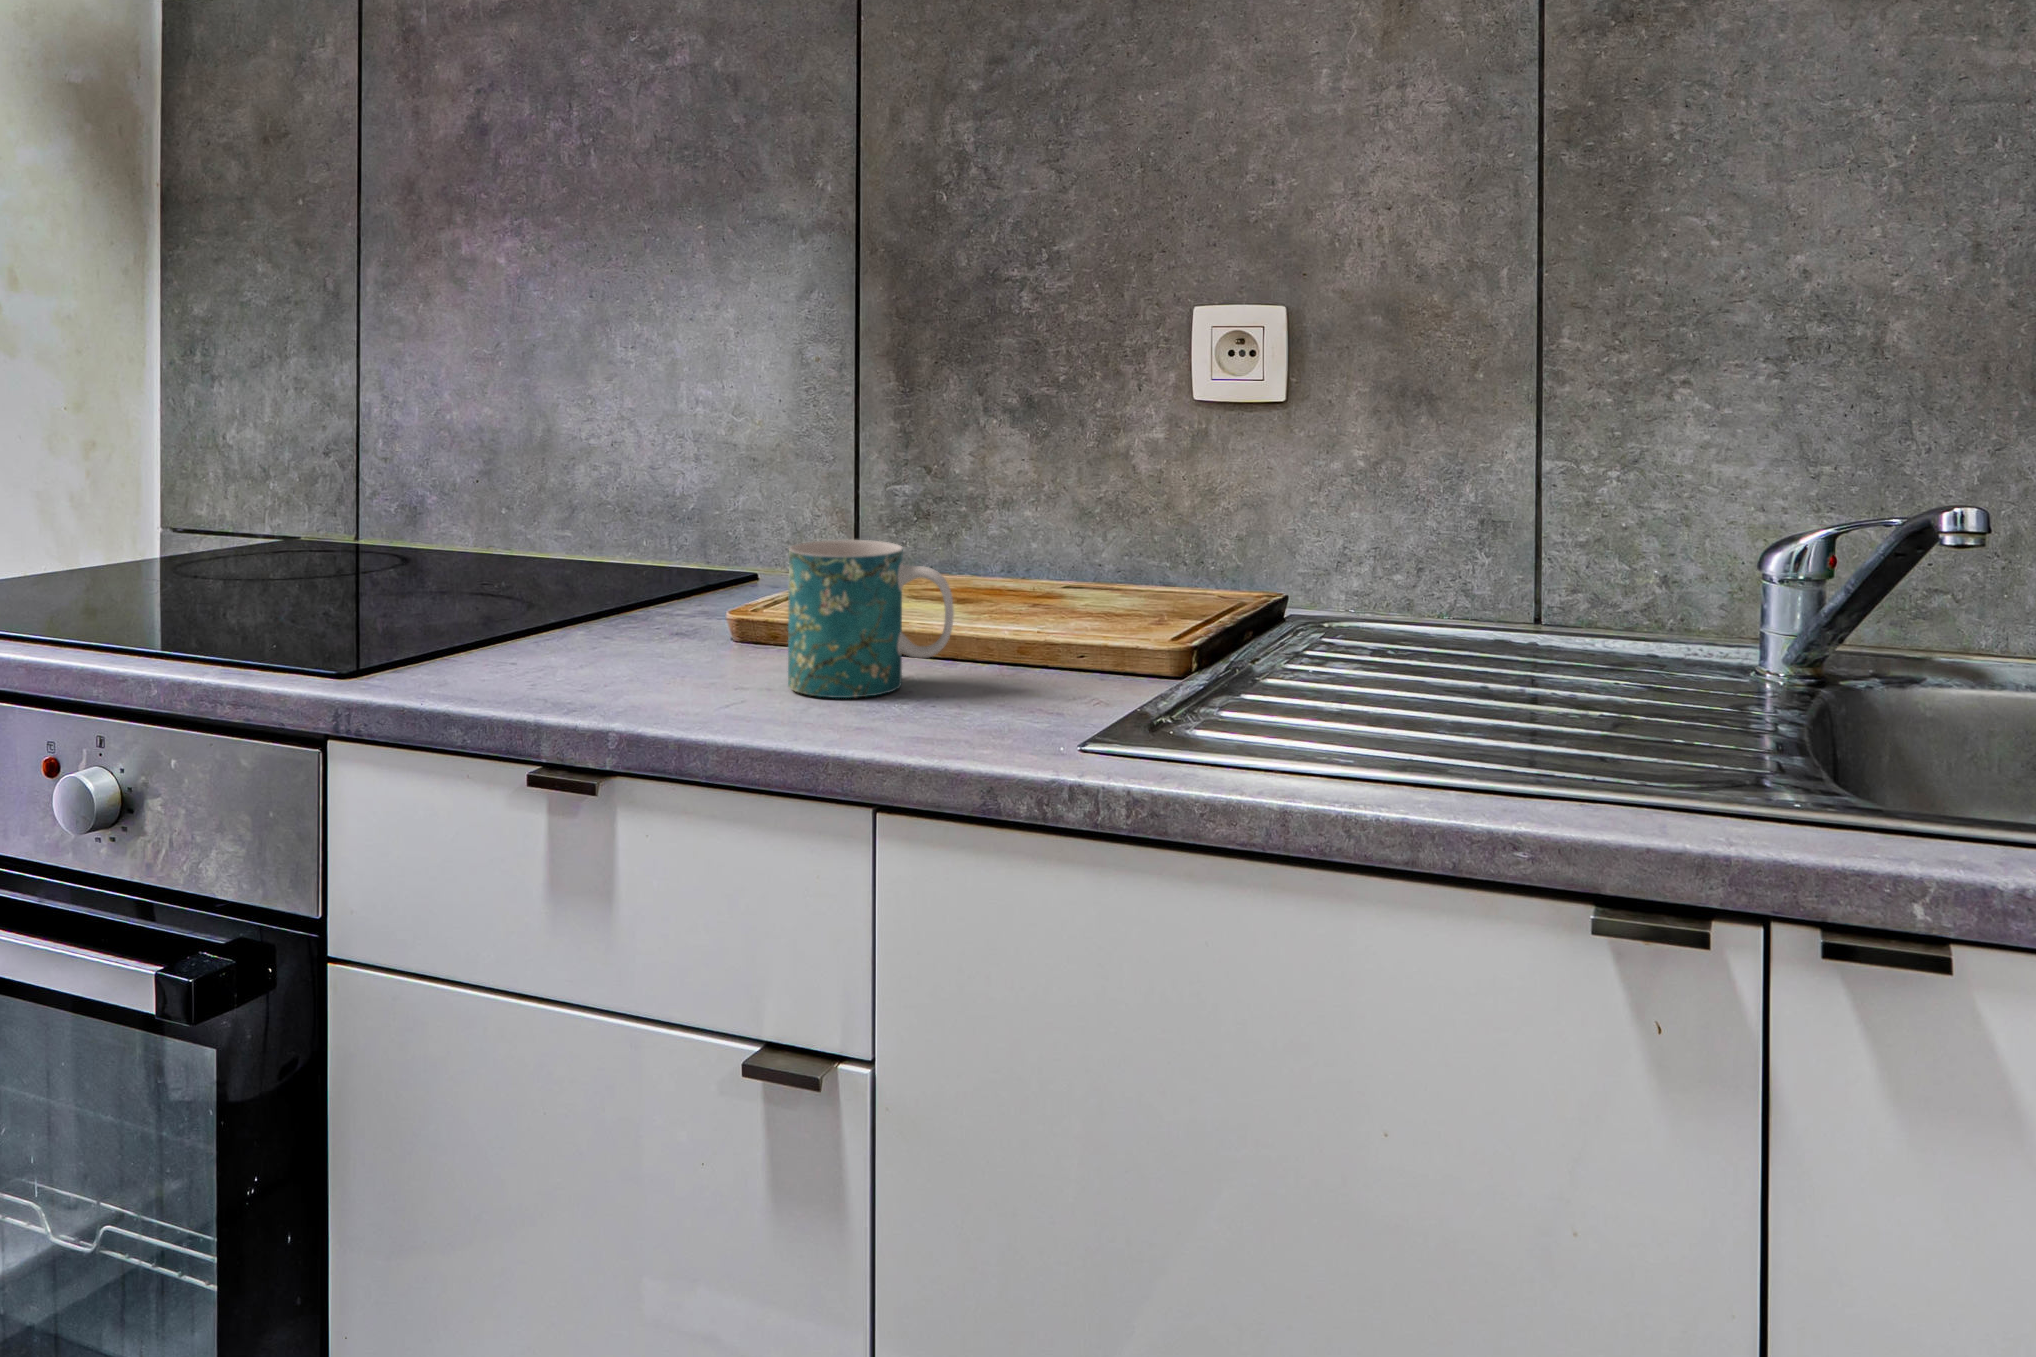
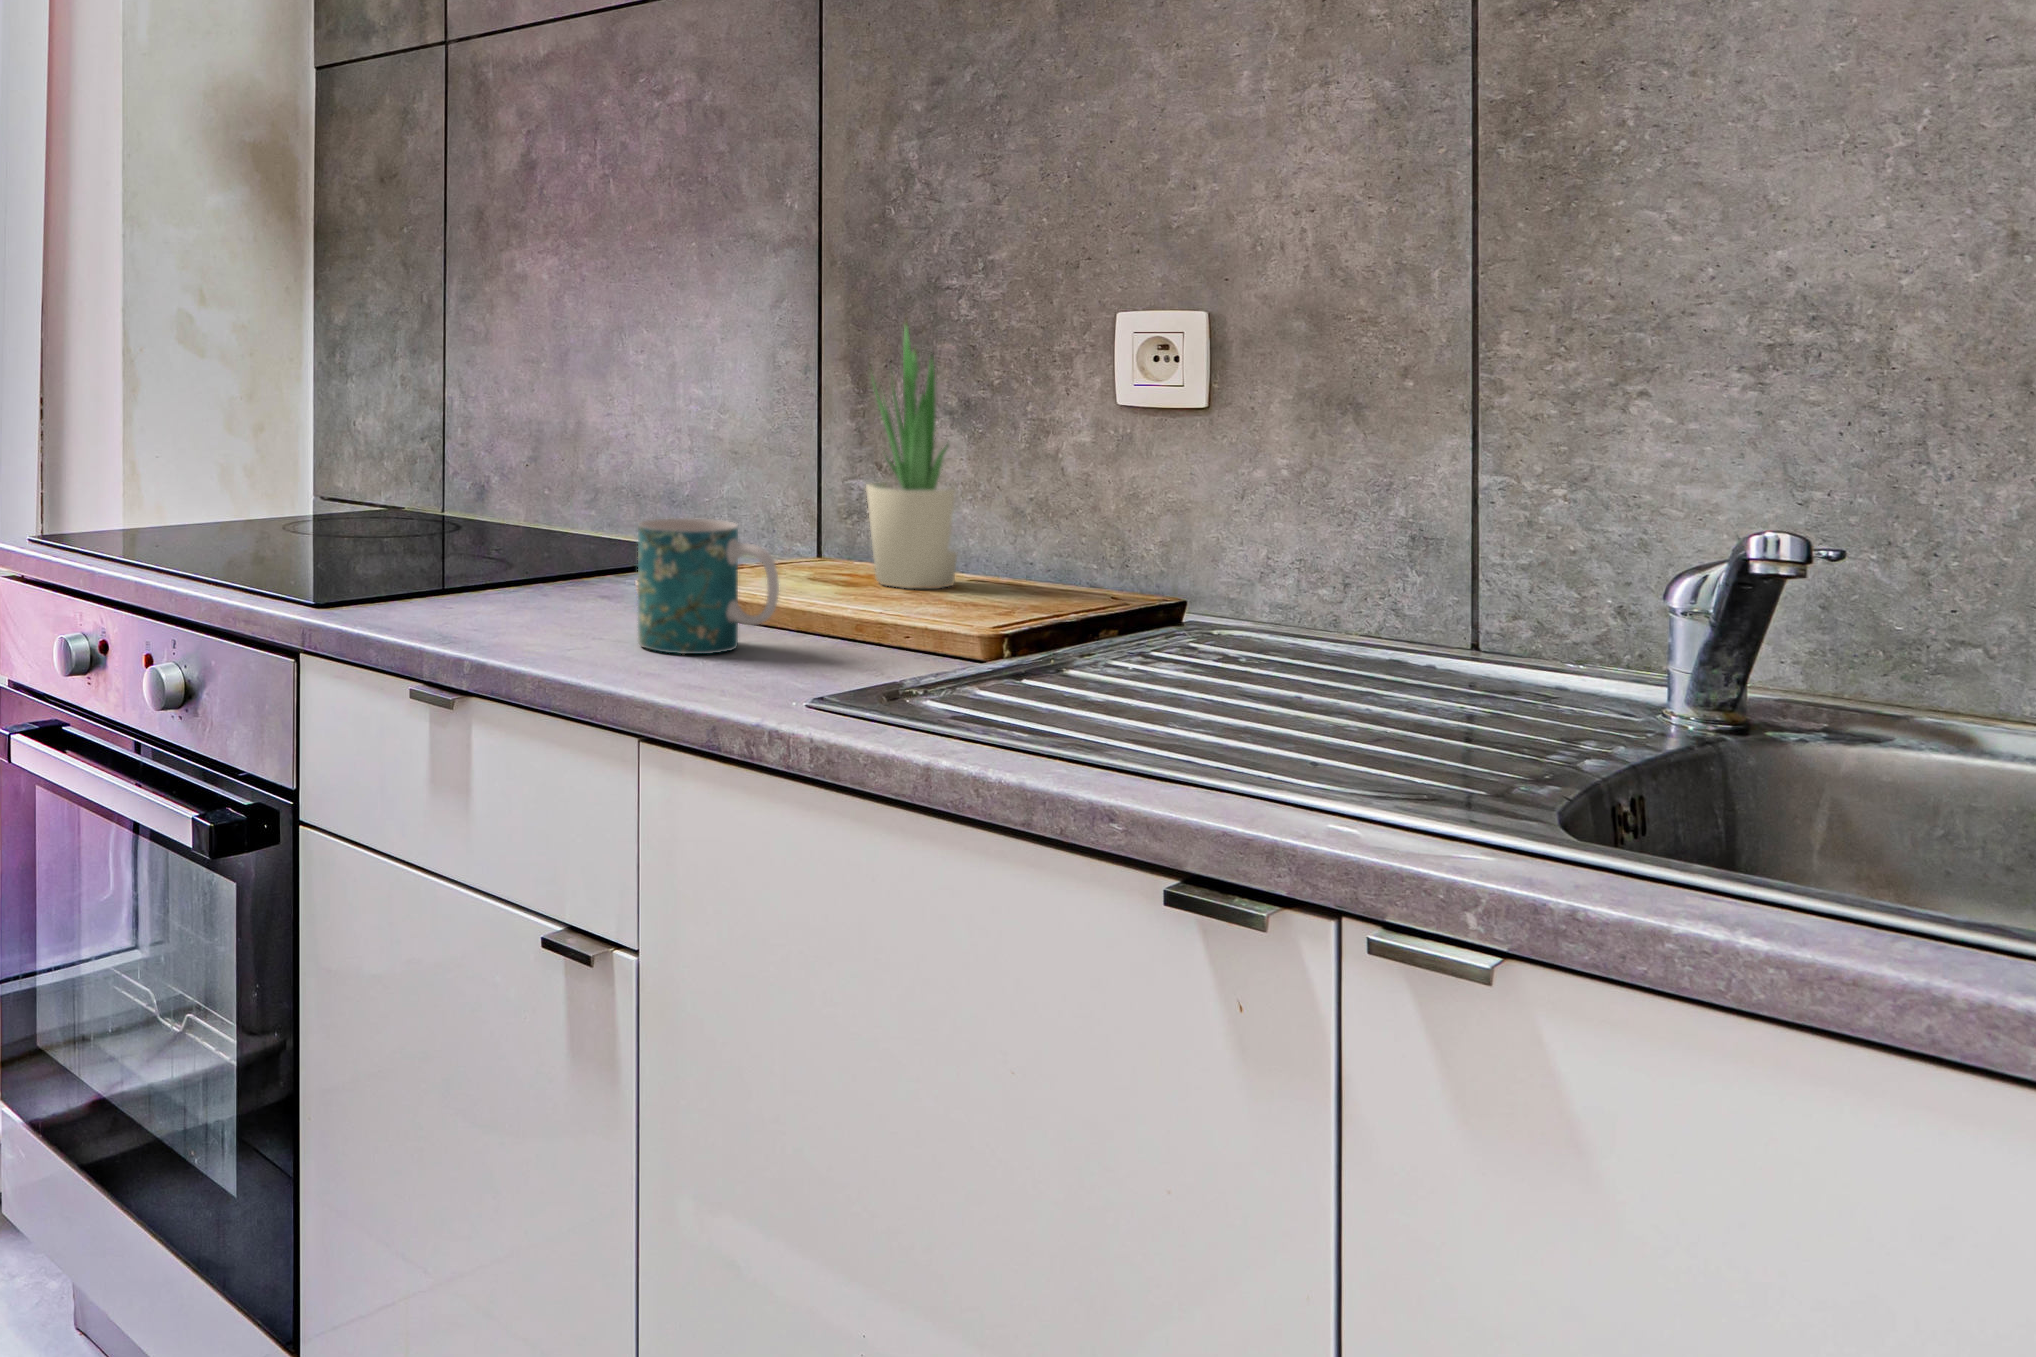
potted plant: none [911,304,1032,596] -> present [866,319,958,588]

